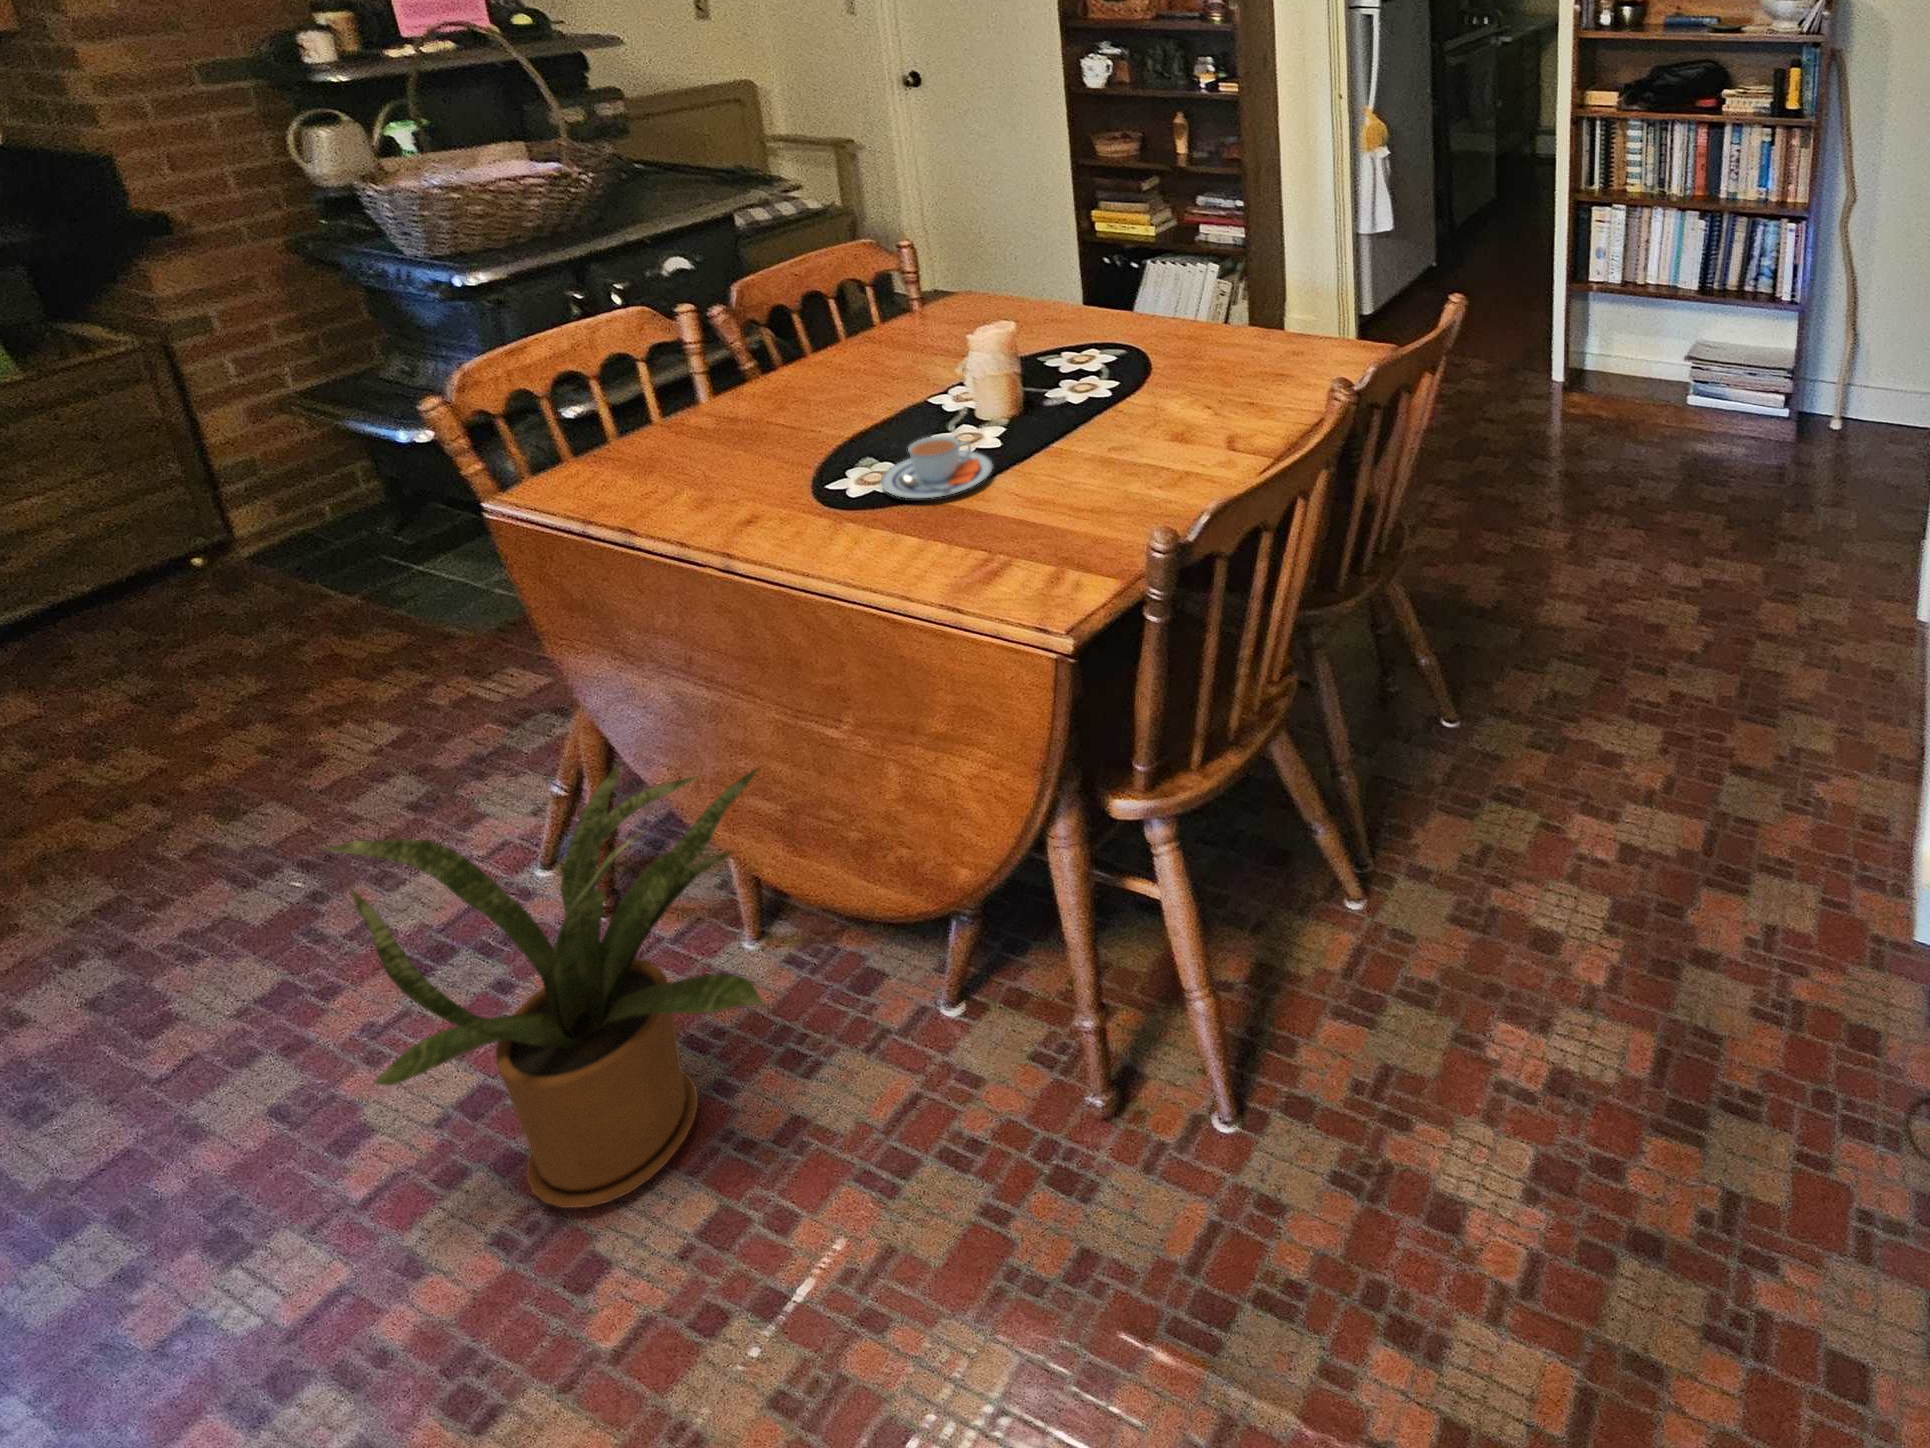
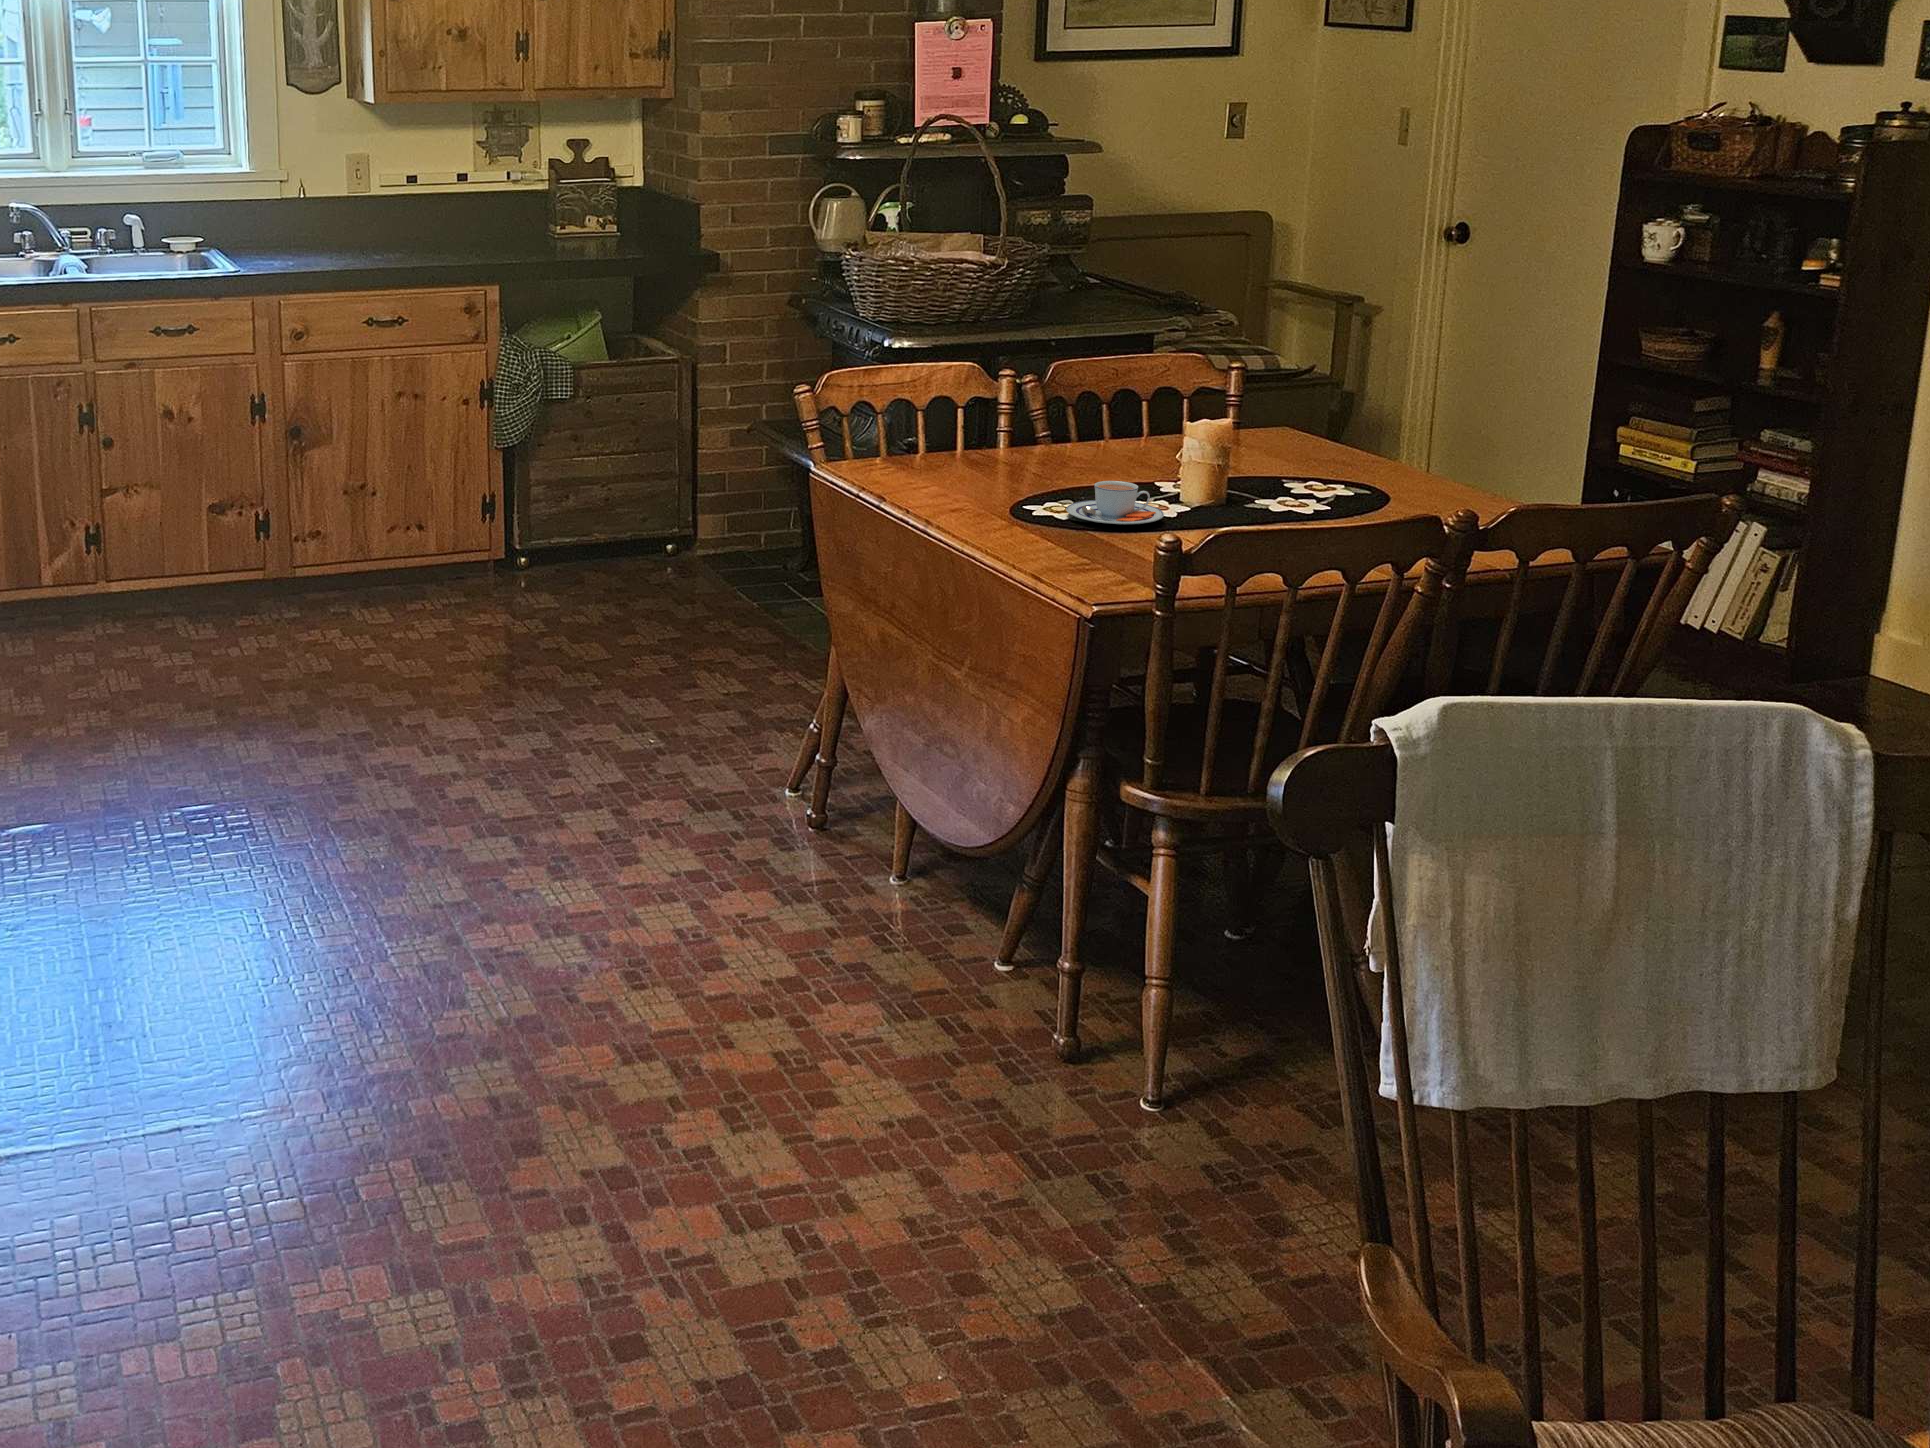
house plant: present [324,766,766,1208] -> none [640,631,918,948]

